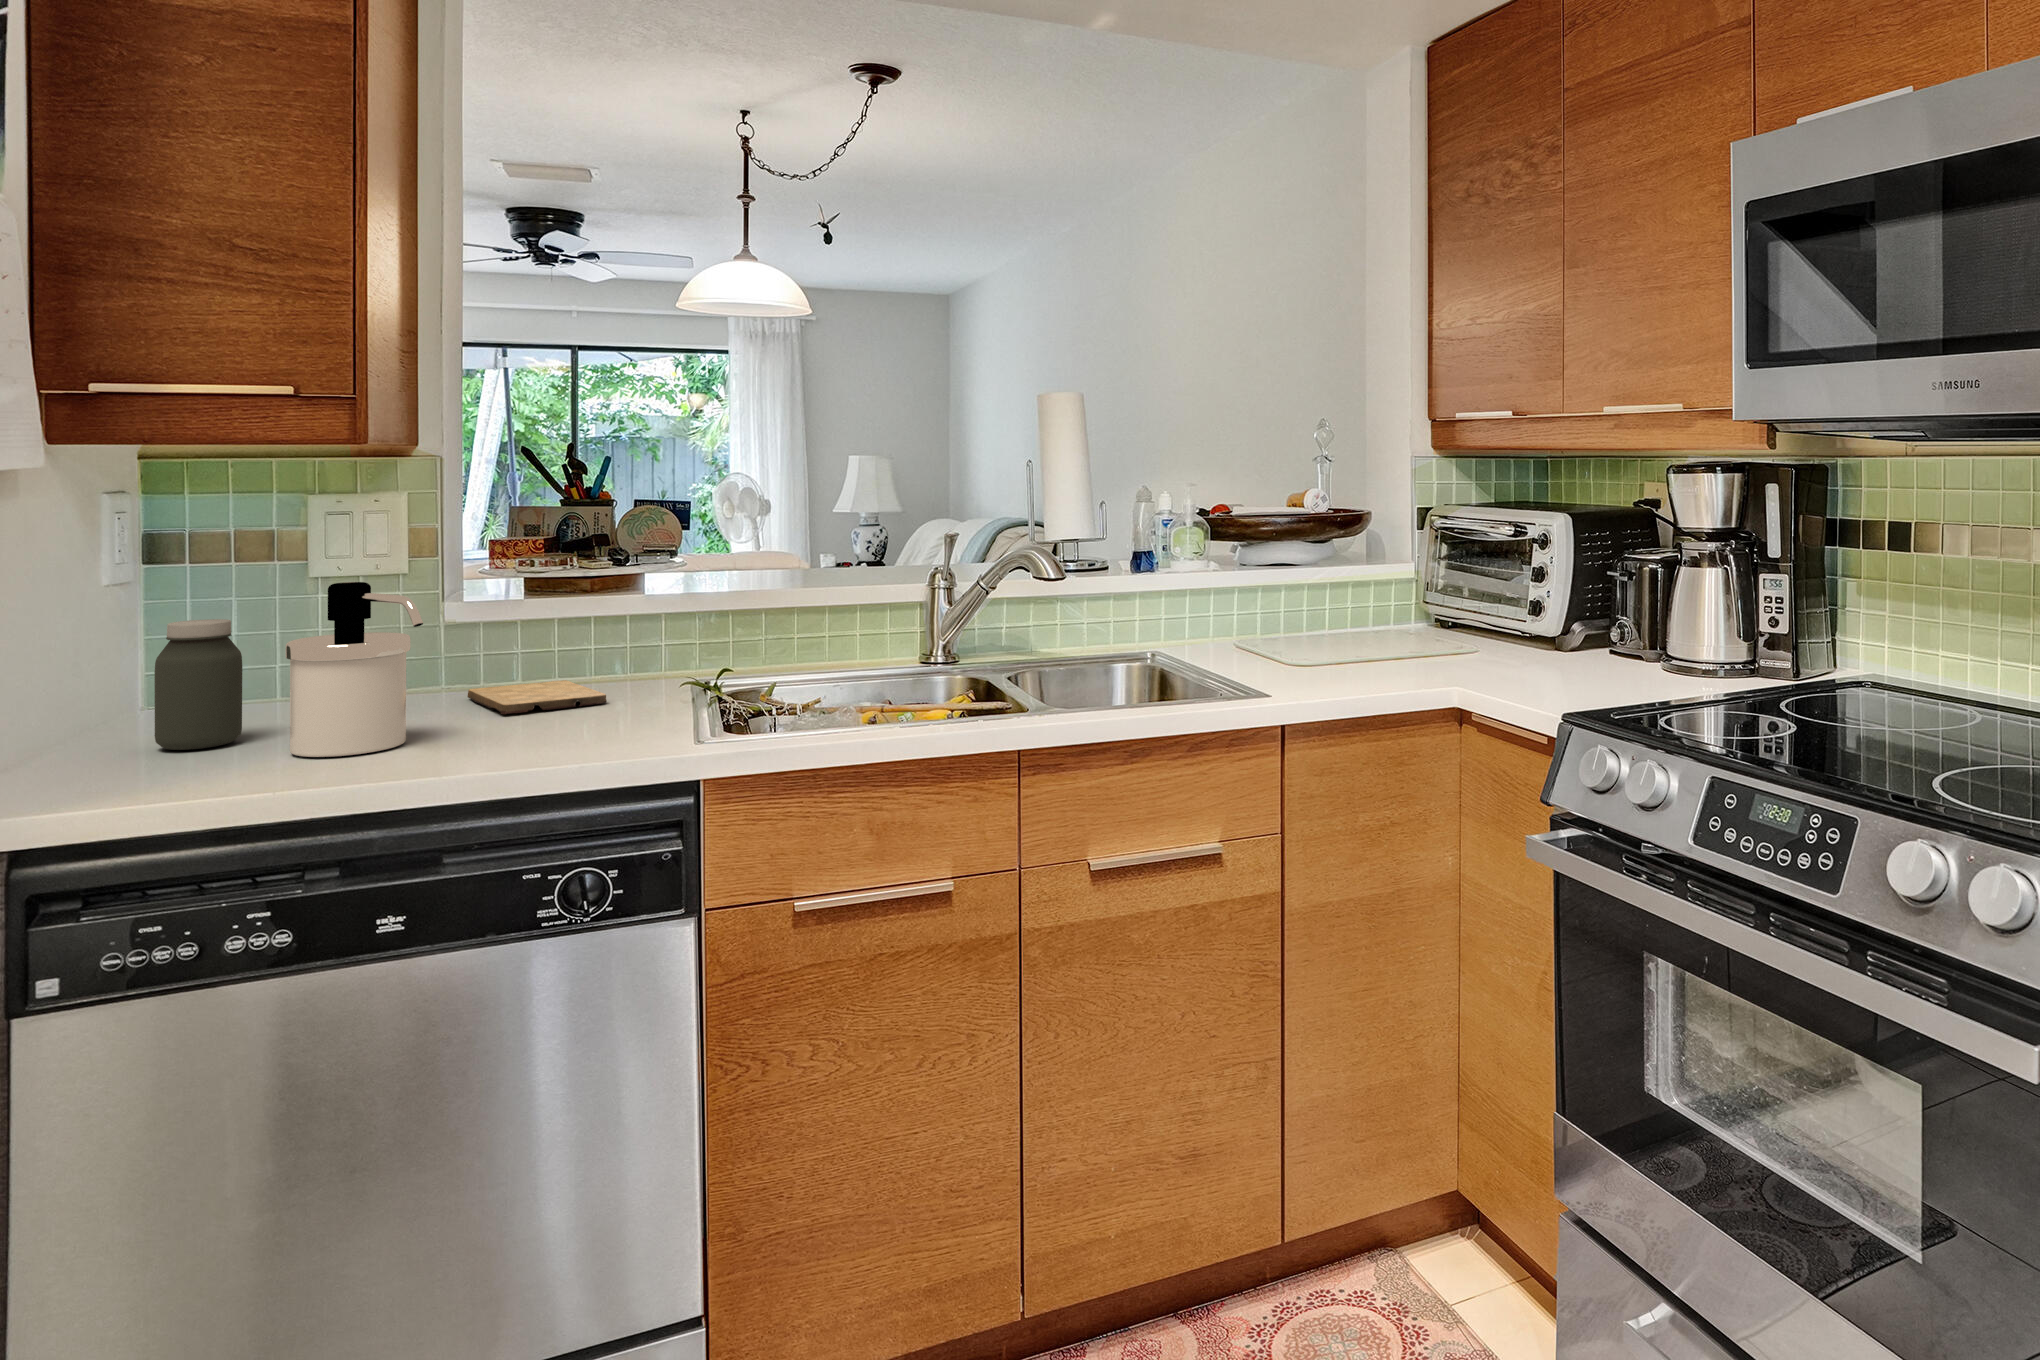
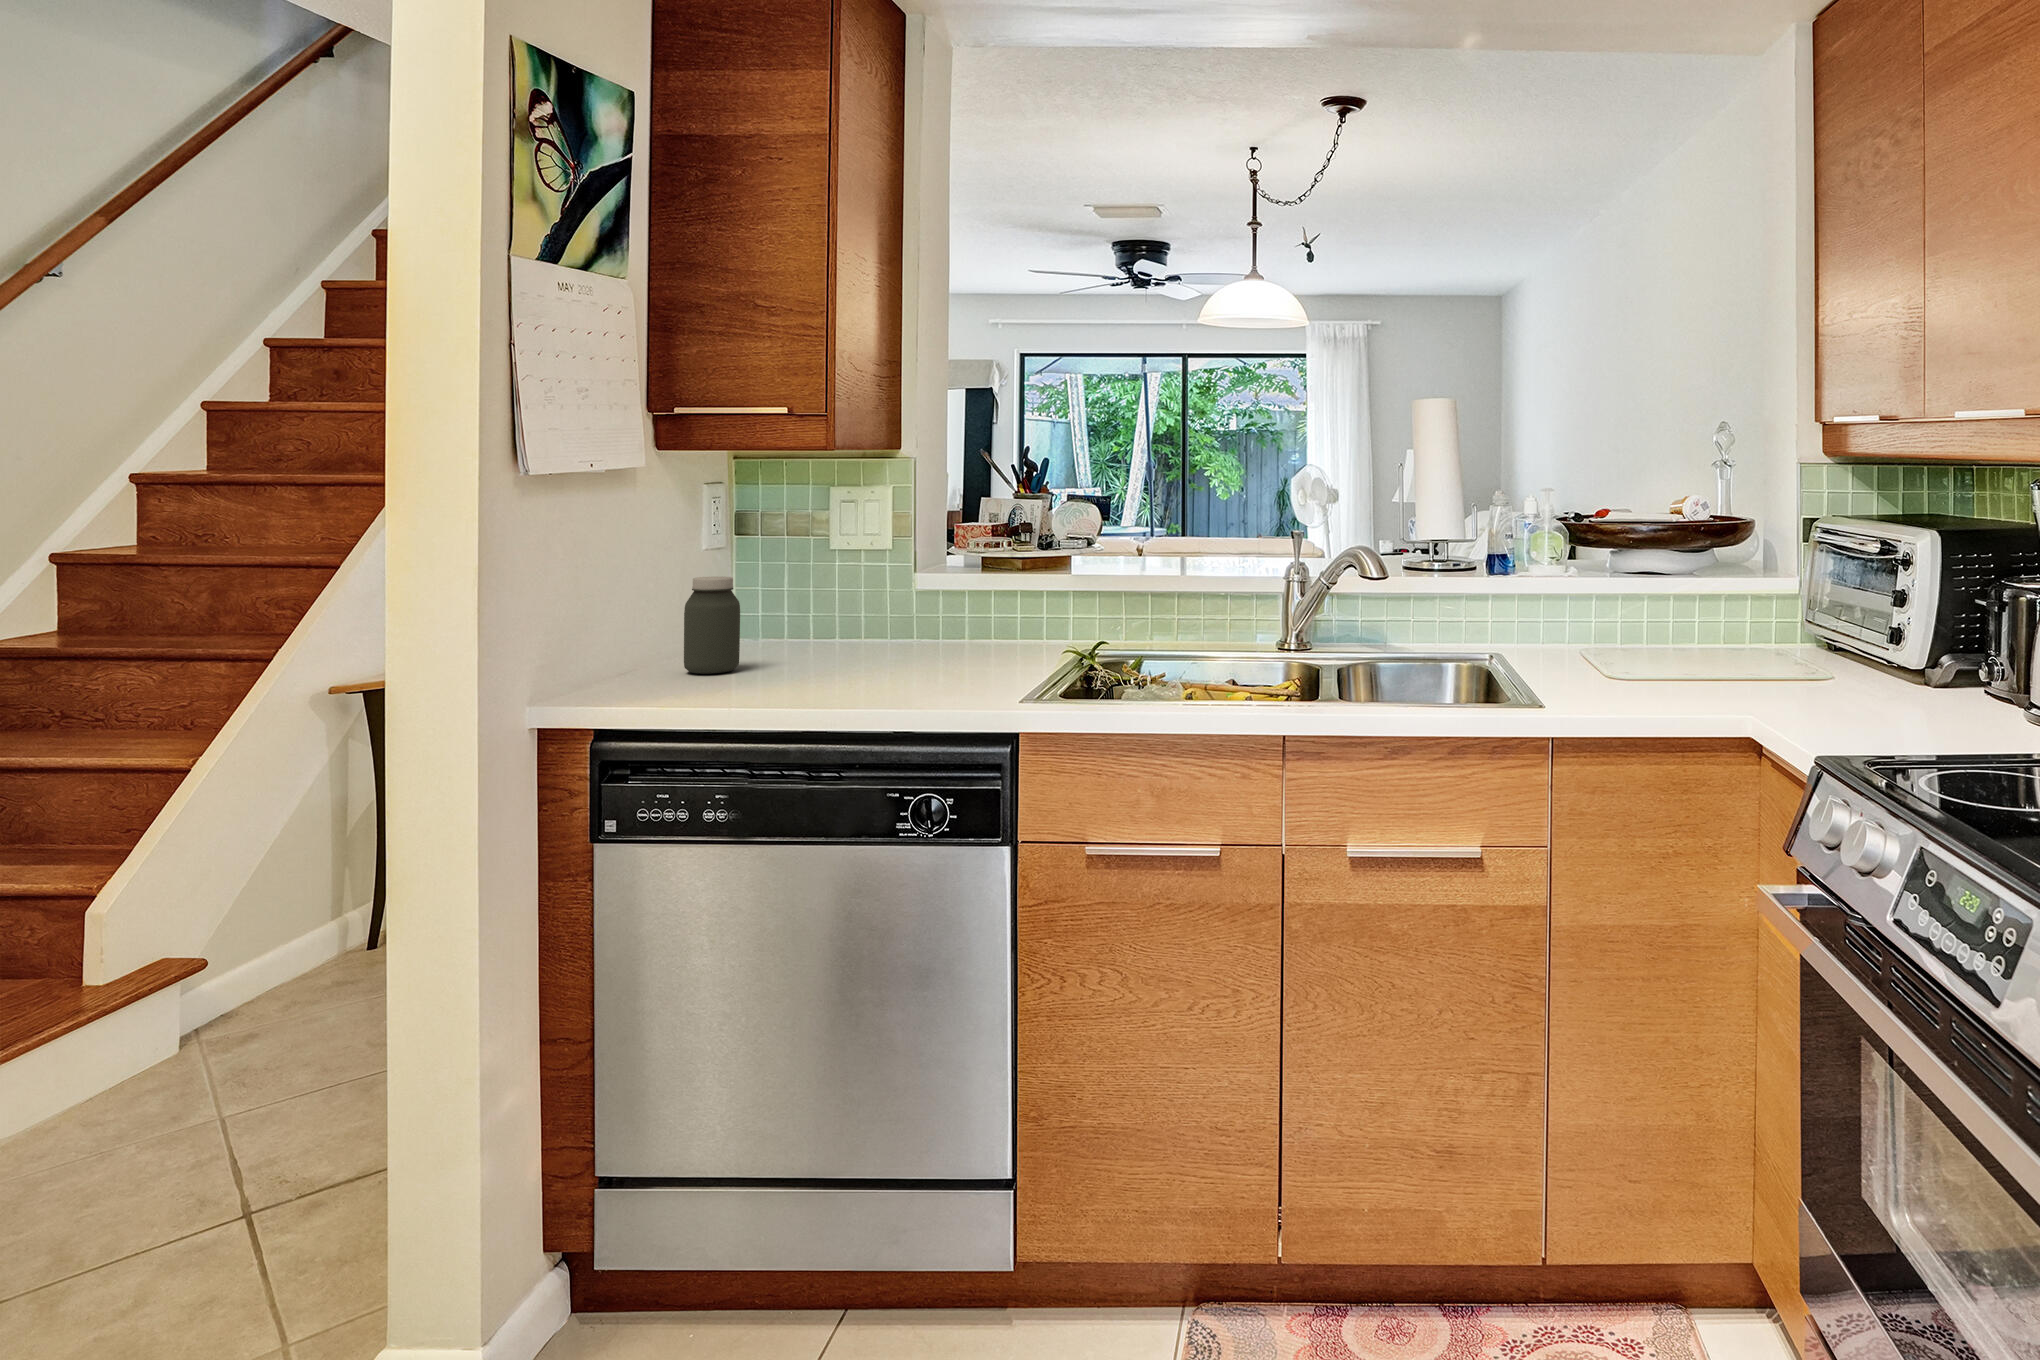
soap dispenser: present [286,582,423,757] -> none [753,552,837,687]
cutting board: present [467,680,607,714] -> none [909,643,997,666]

